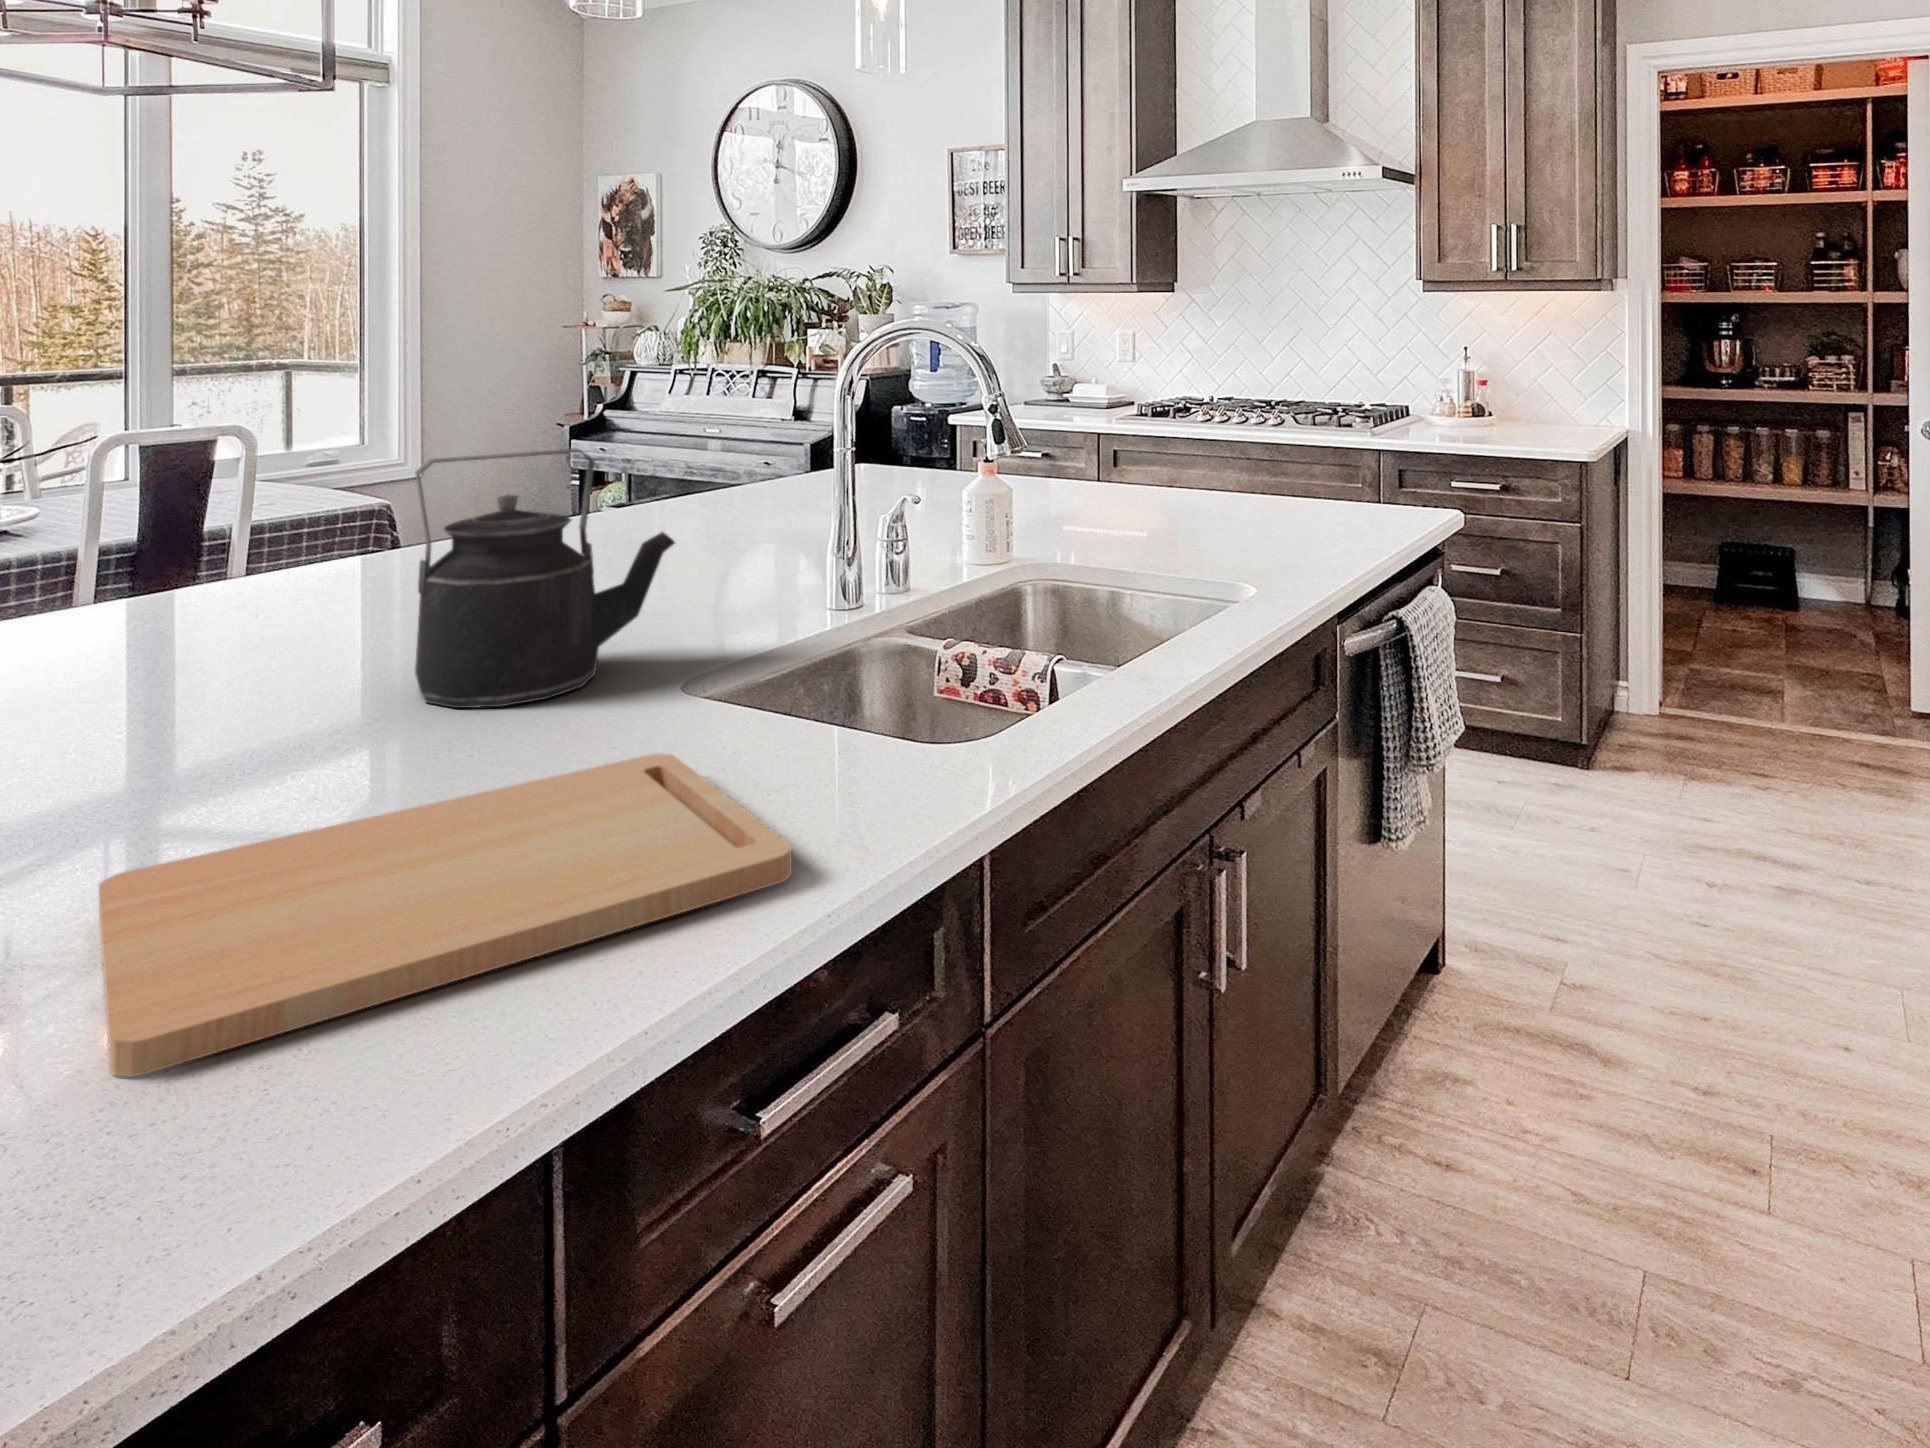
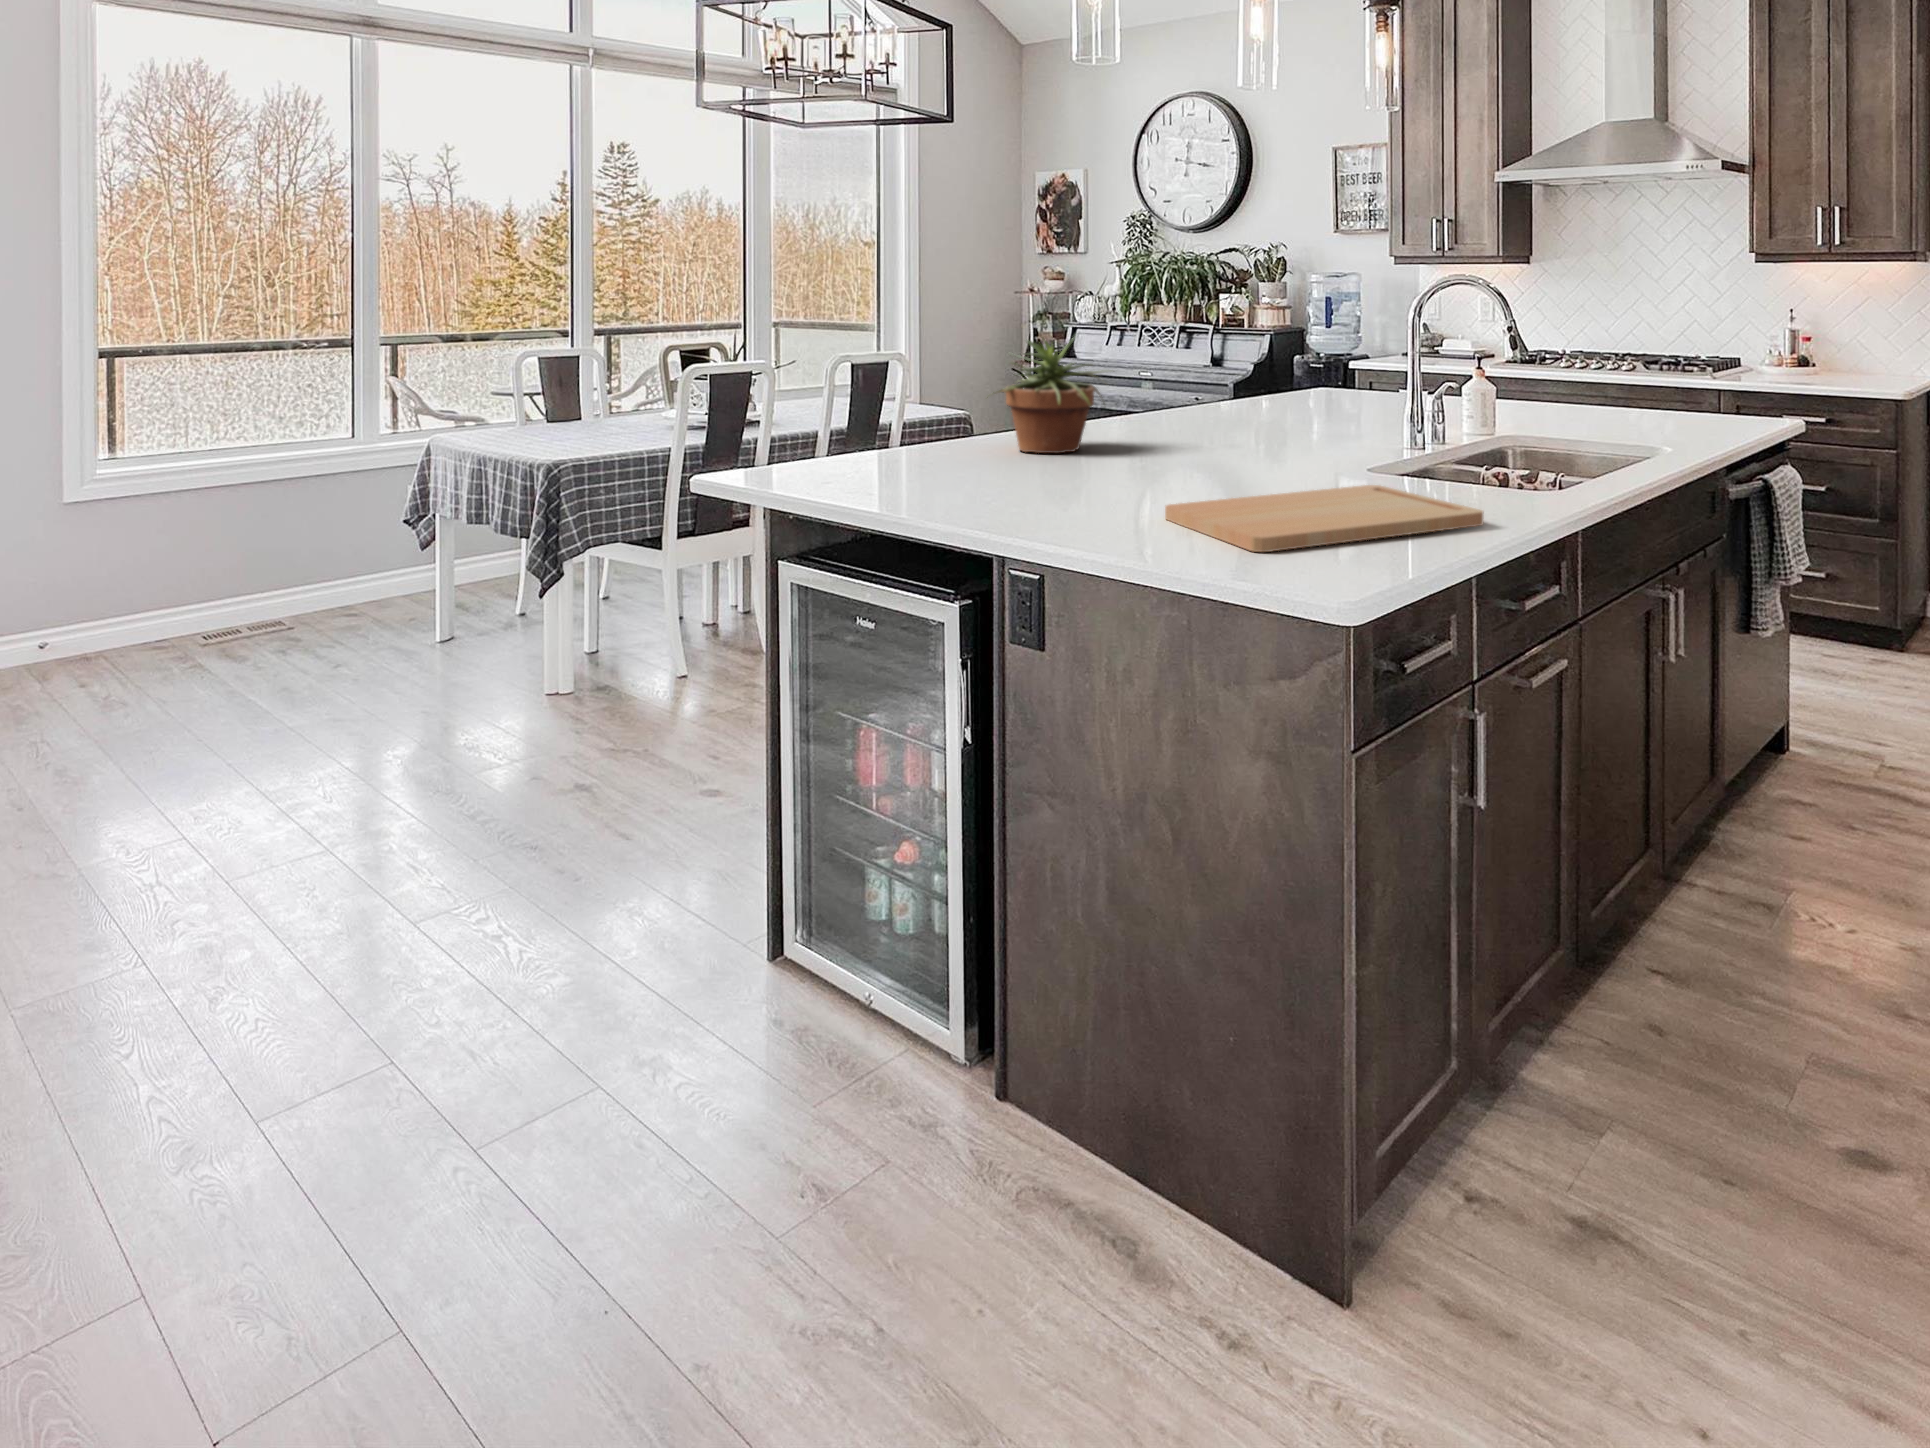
potted plant: none [58,441,365,662] -> present [996,337,1106,453]
kettle: present [415,449,675,708] -> none [1191,334,1321,474]

